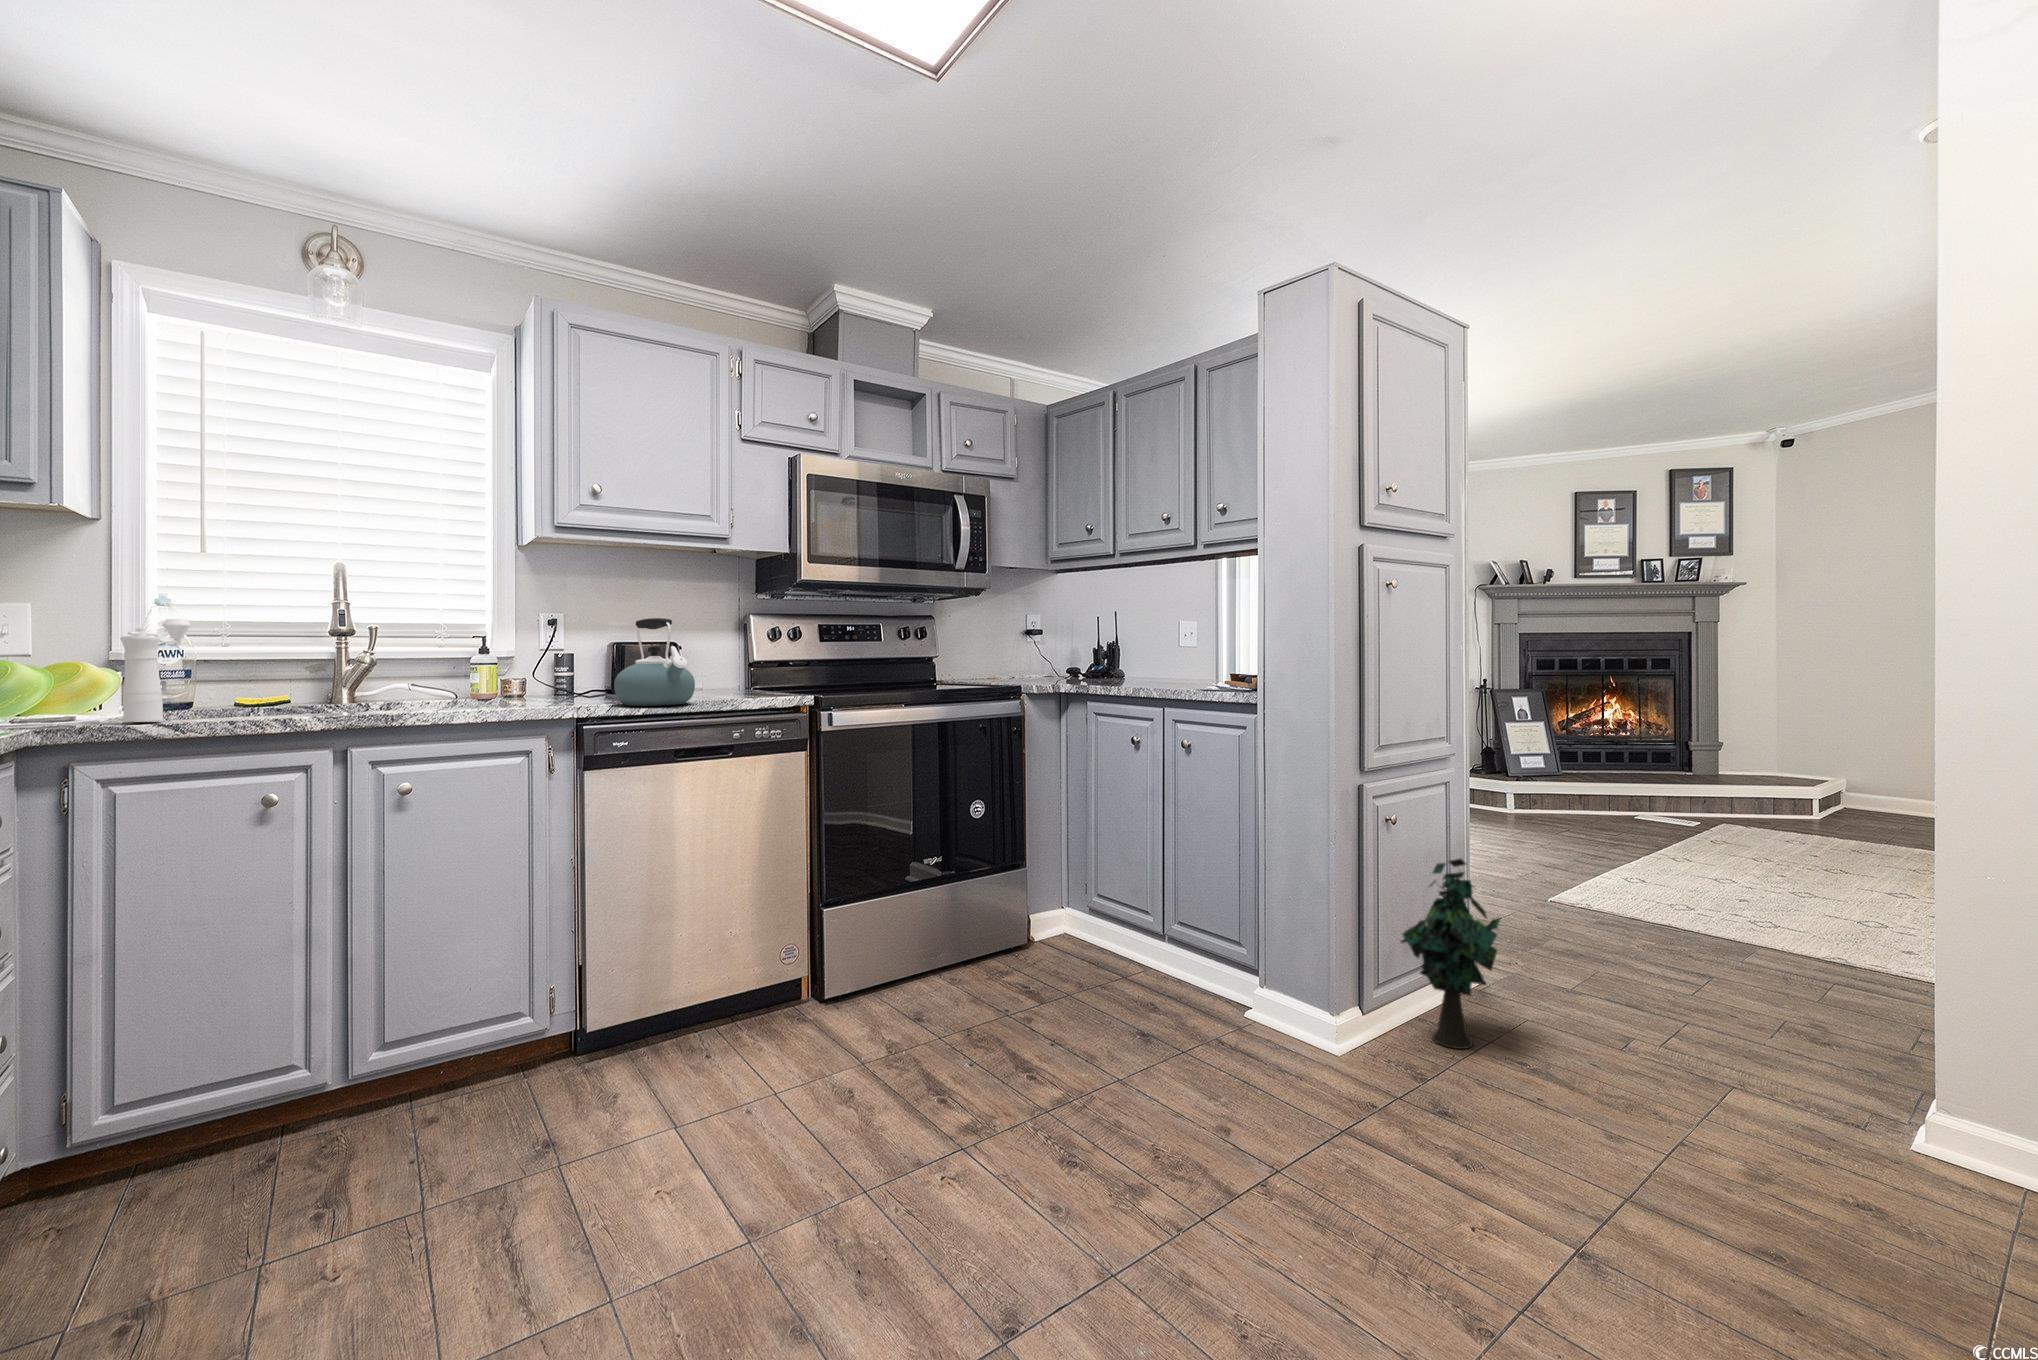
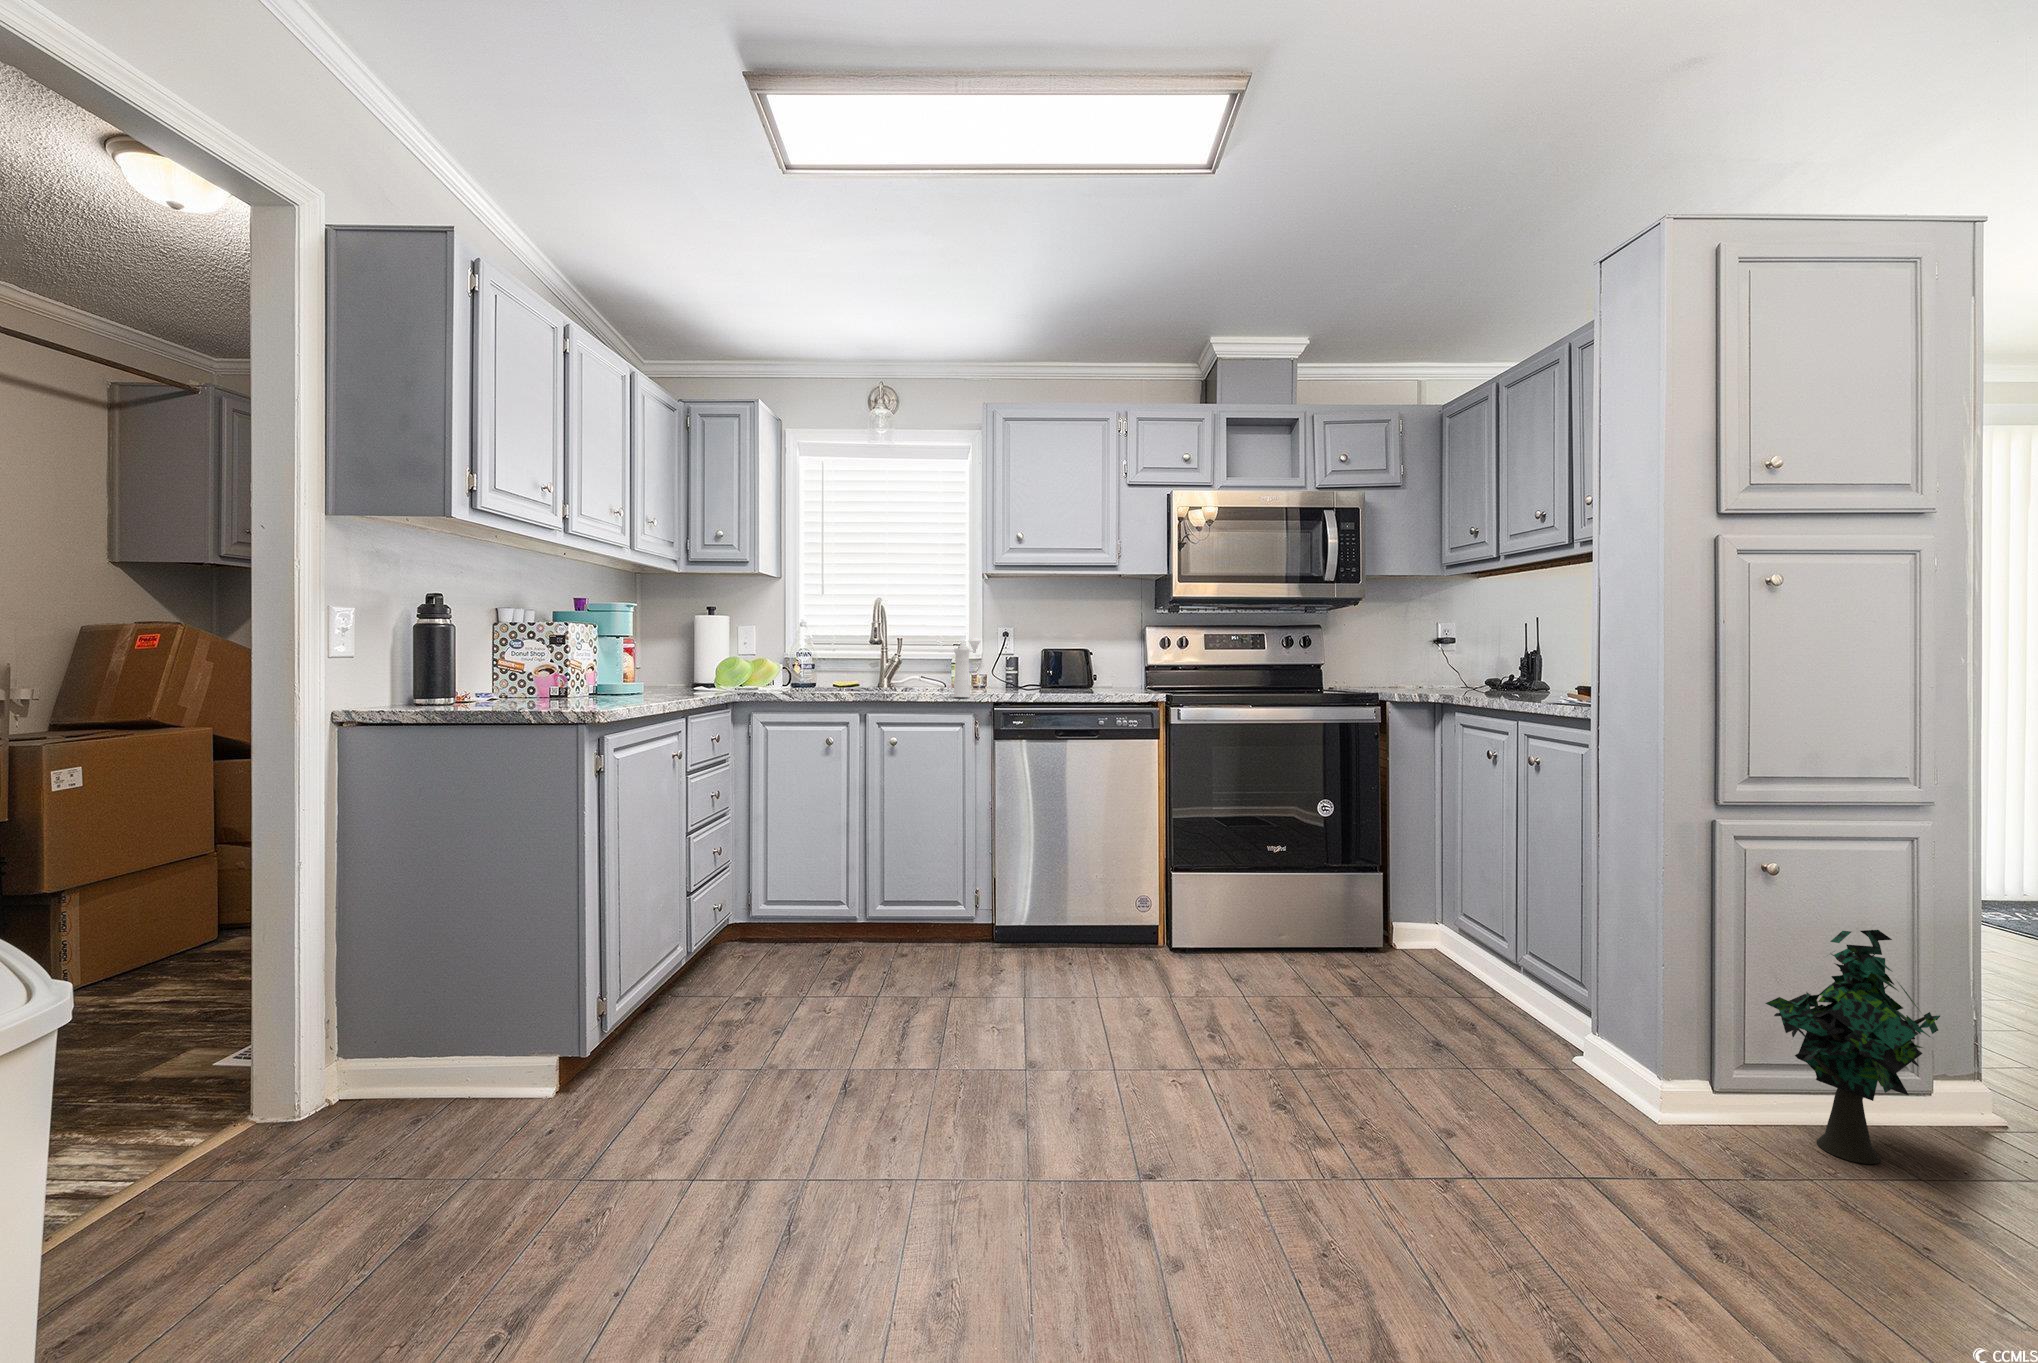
kettle: present [614,618,695,706] -> none [1020,632,1075,697]
pepper mill: present [120,619,191,722] -> present [954,638,980,697]

